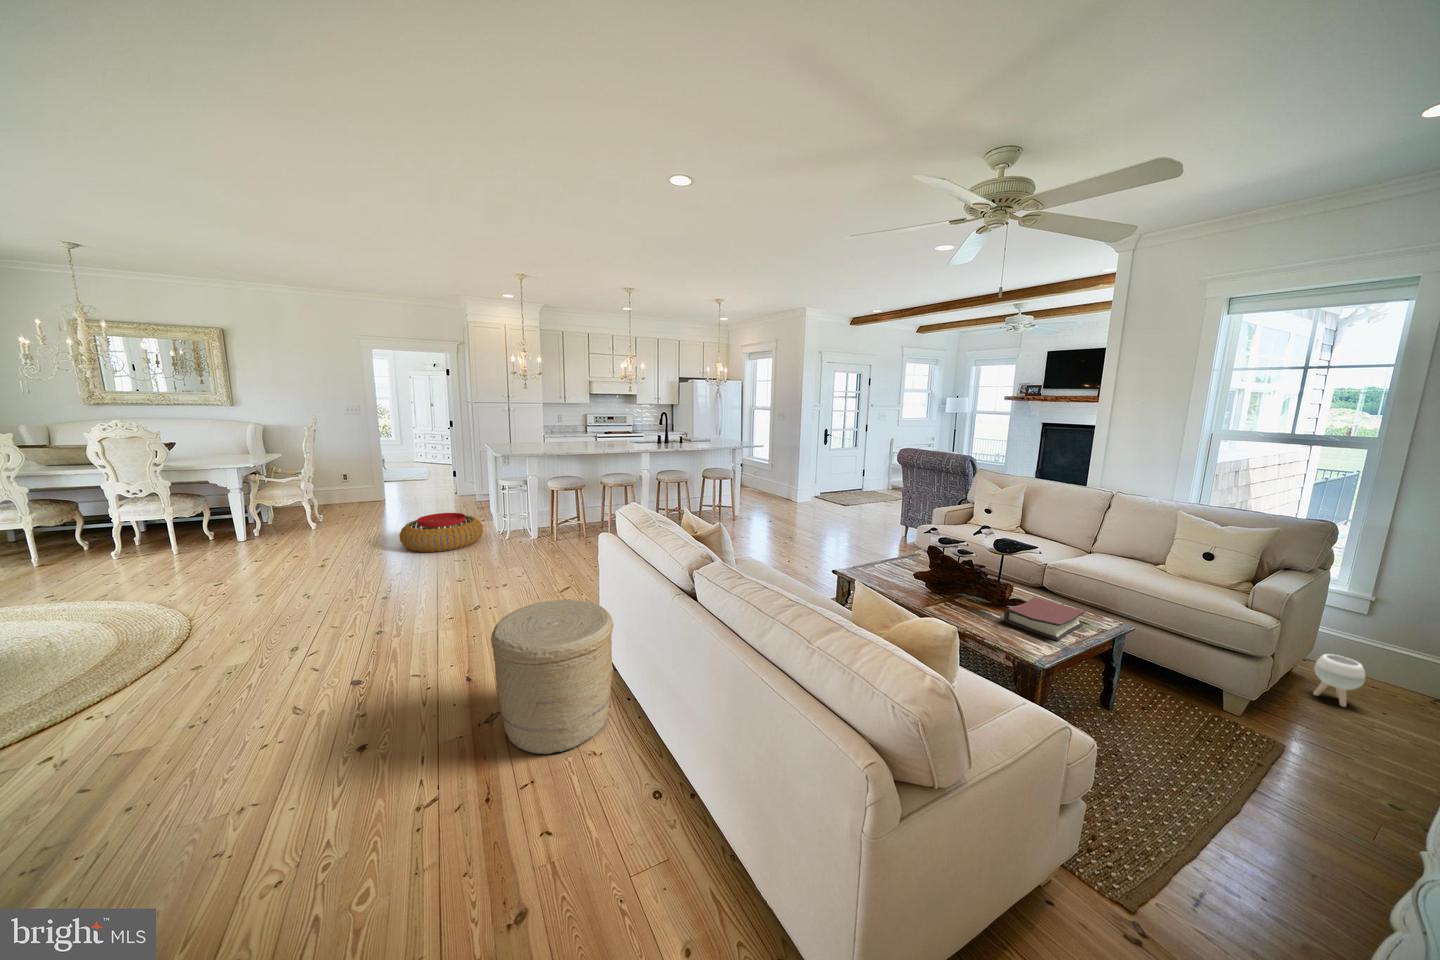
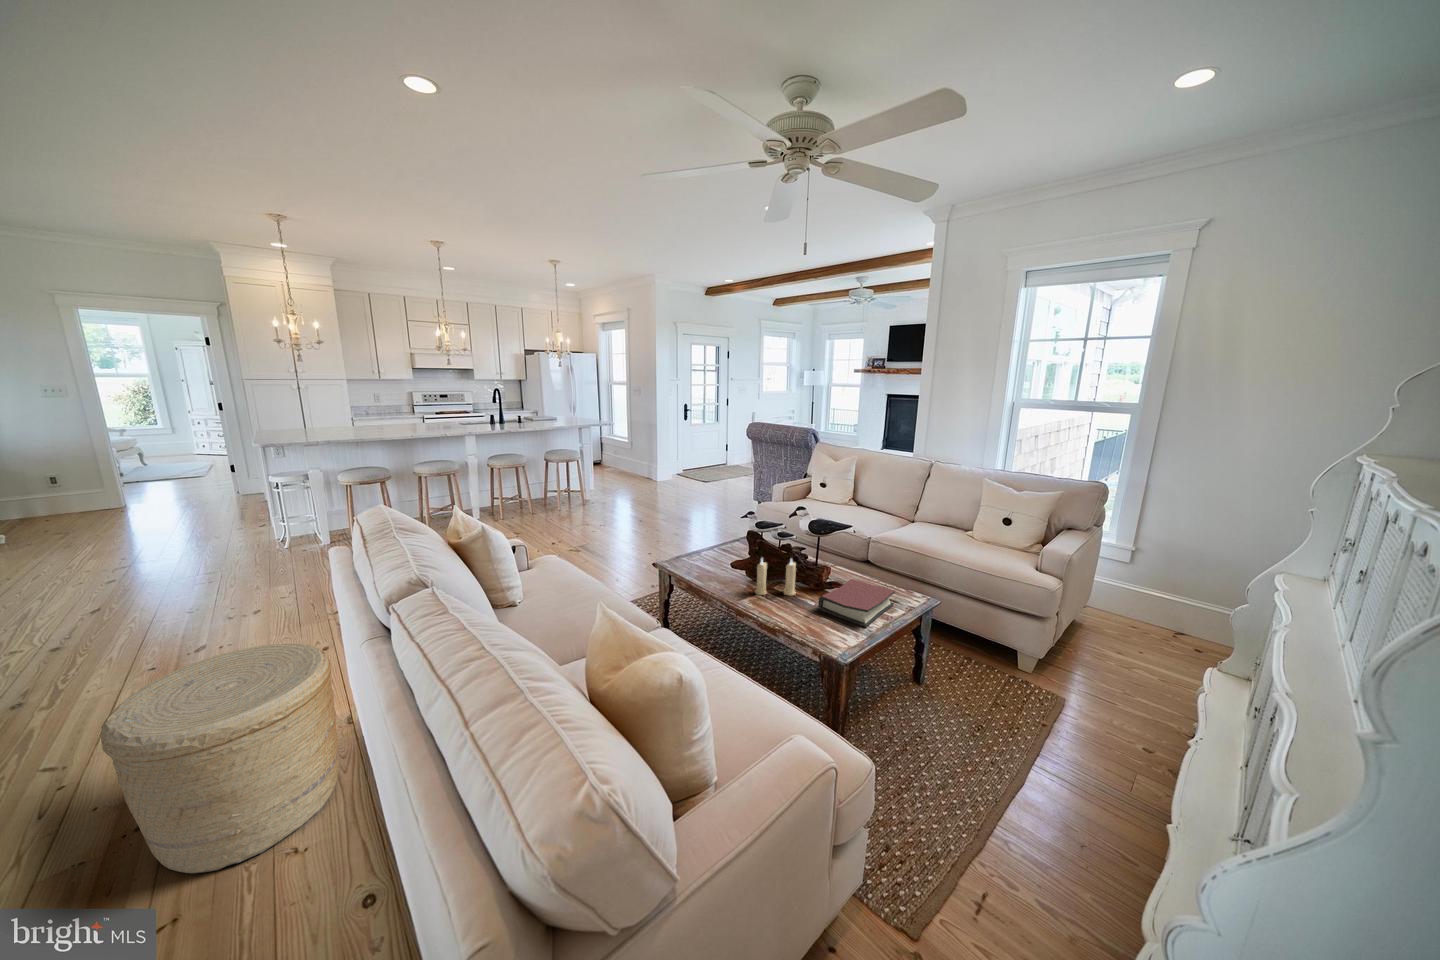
pouf: present [399,513,483,552] -> none [107,521,248,577]
candle: none [935,567,979,607] -> present [755,559,796,595]
planter: present [1313,654,1365,707] -> none [1088,604,1125,650]

